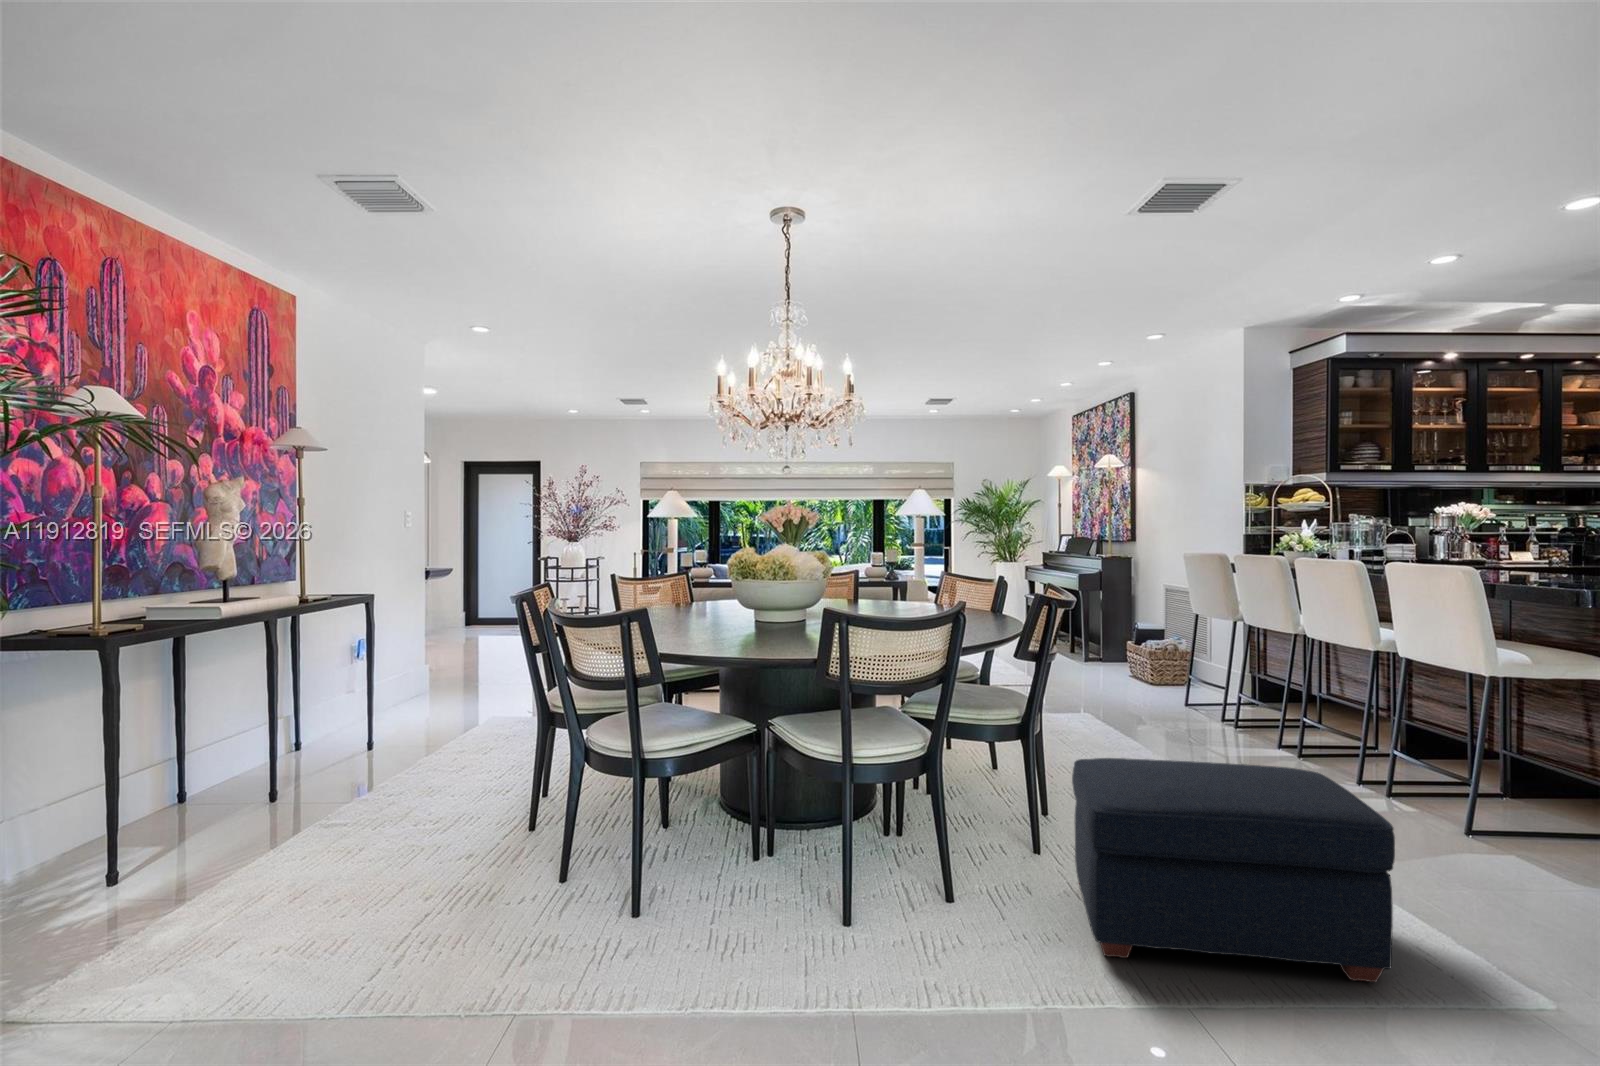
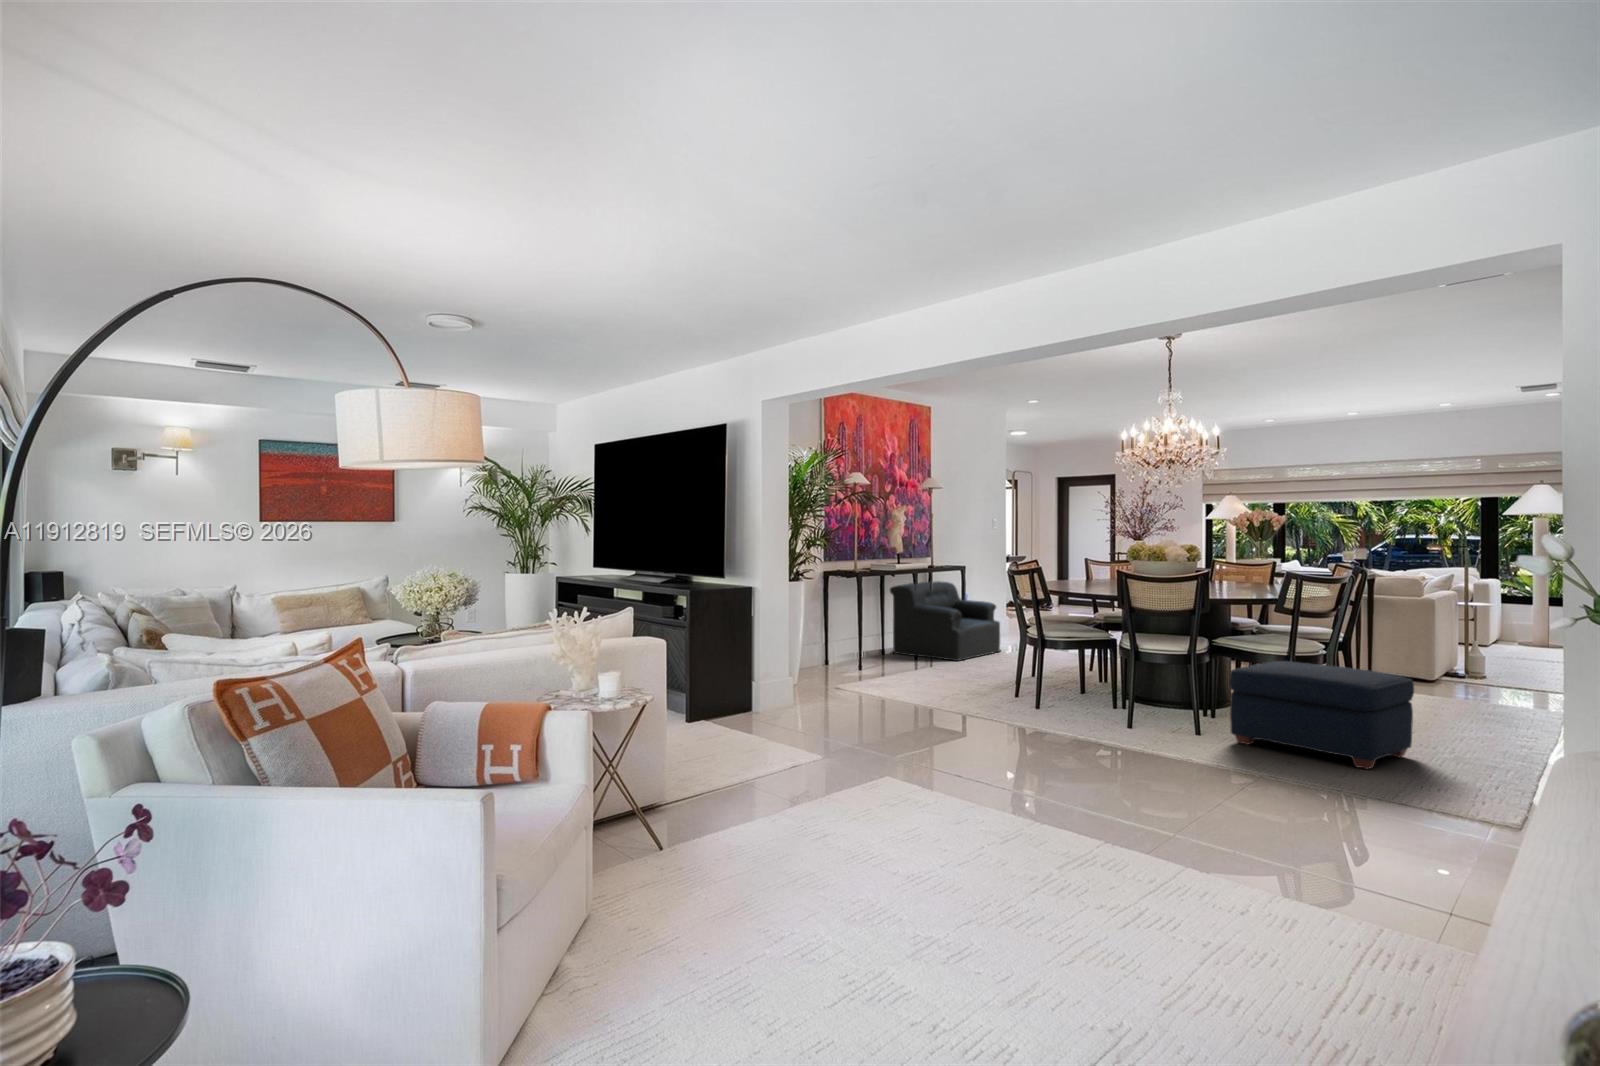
armchair: none [202,627,447,794] -> present [890,581,1001,661]

